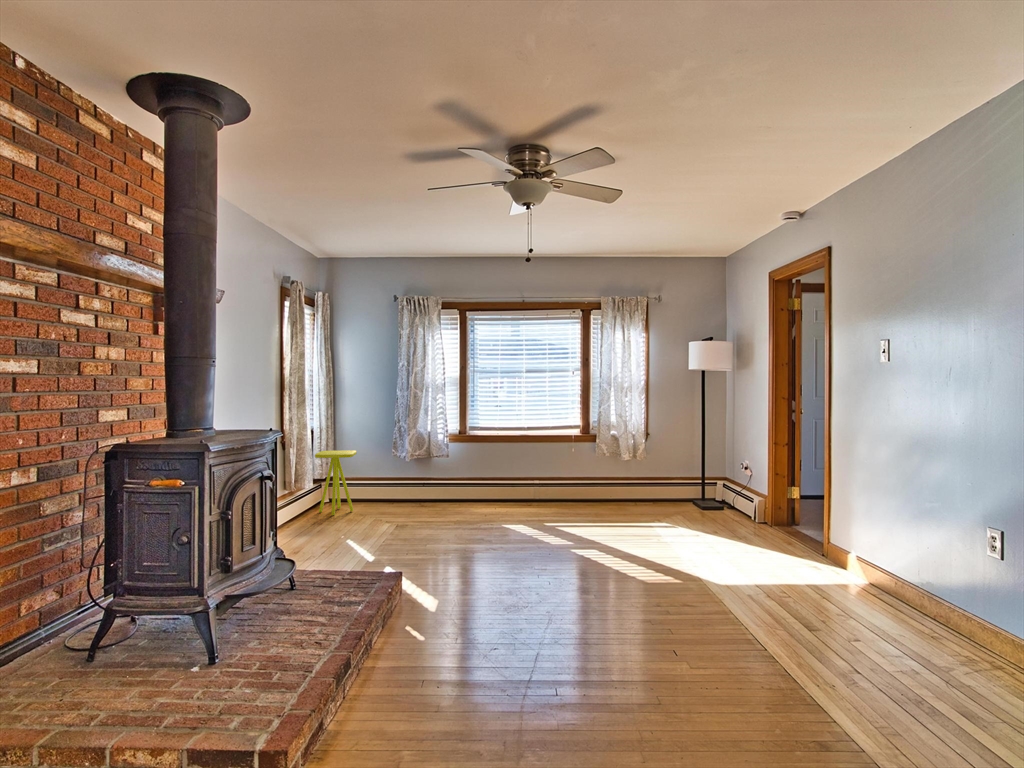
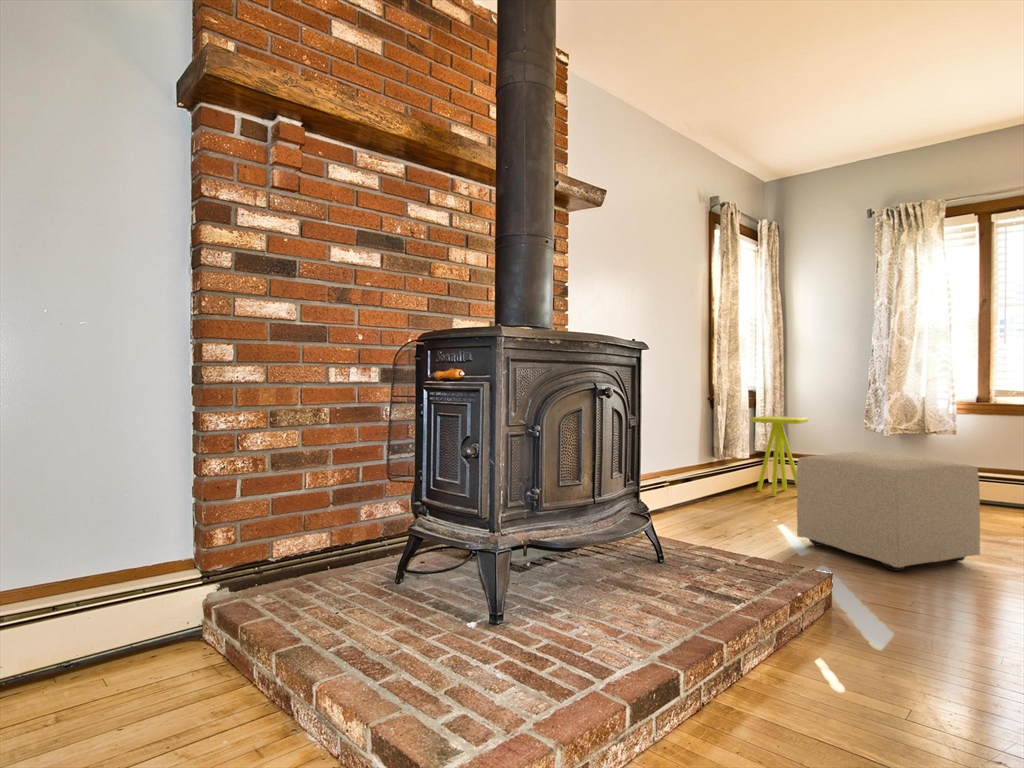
ottoman: none [362,480,459,556] -> present [796,452,980,571]

